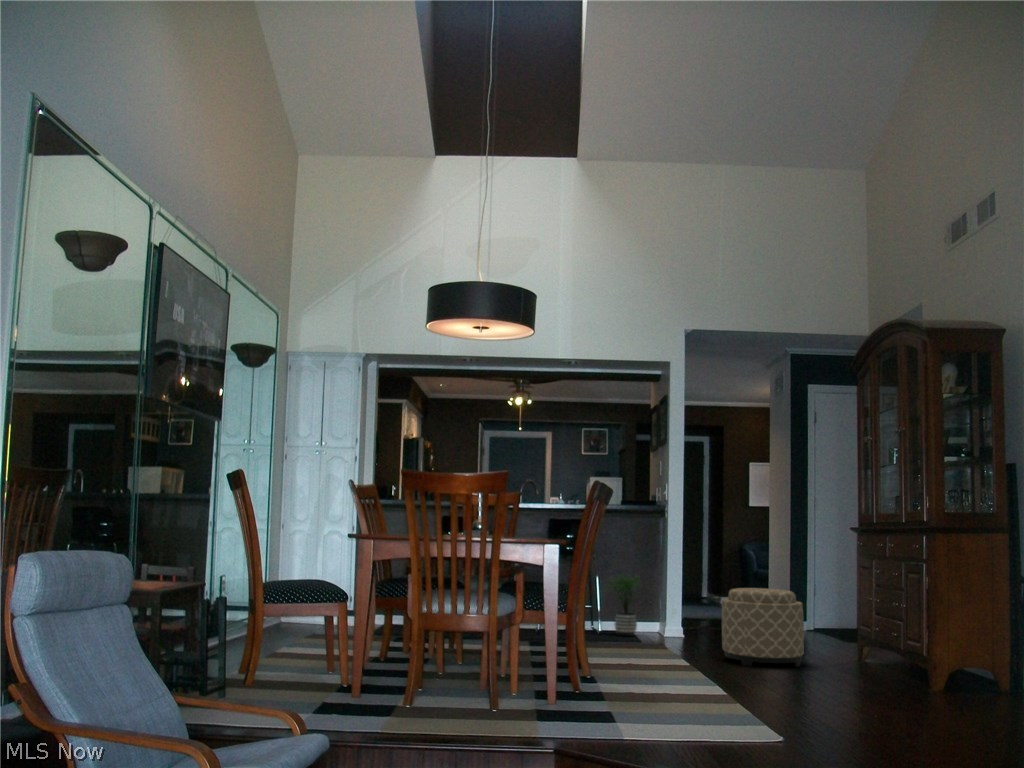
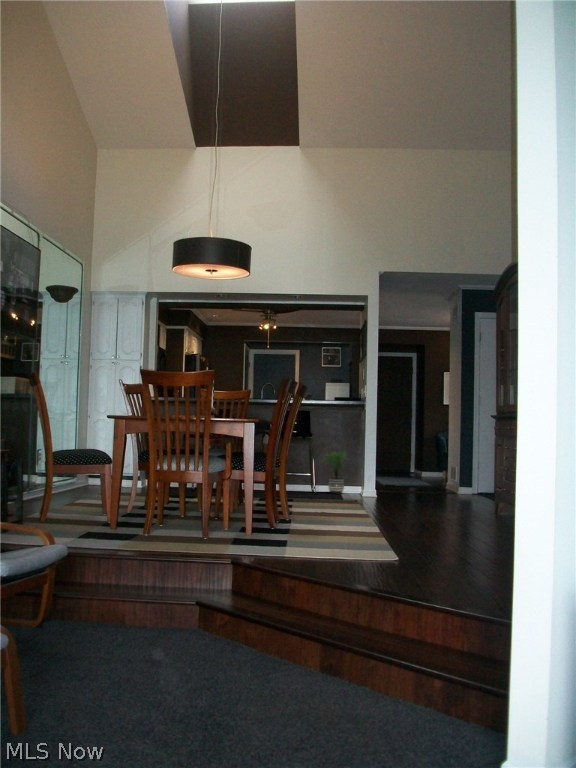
ottoman: present [722,588,804,667] -> none [395,459,453,514]

